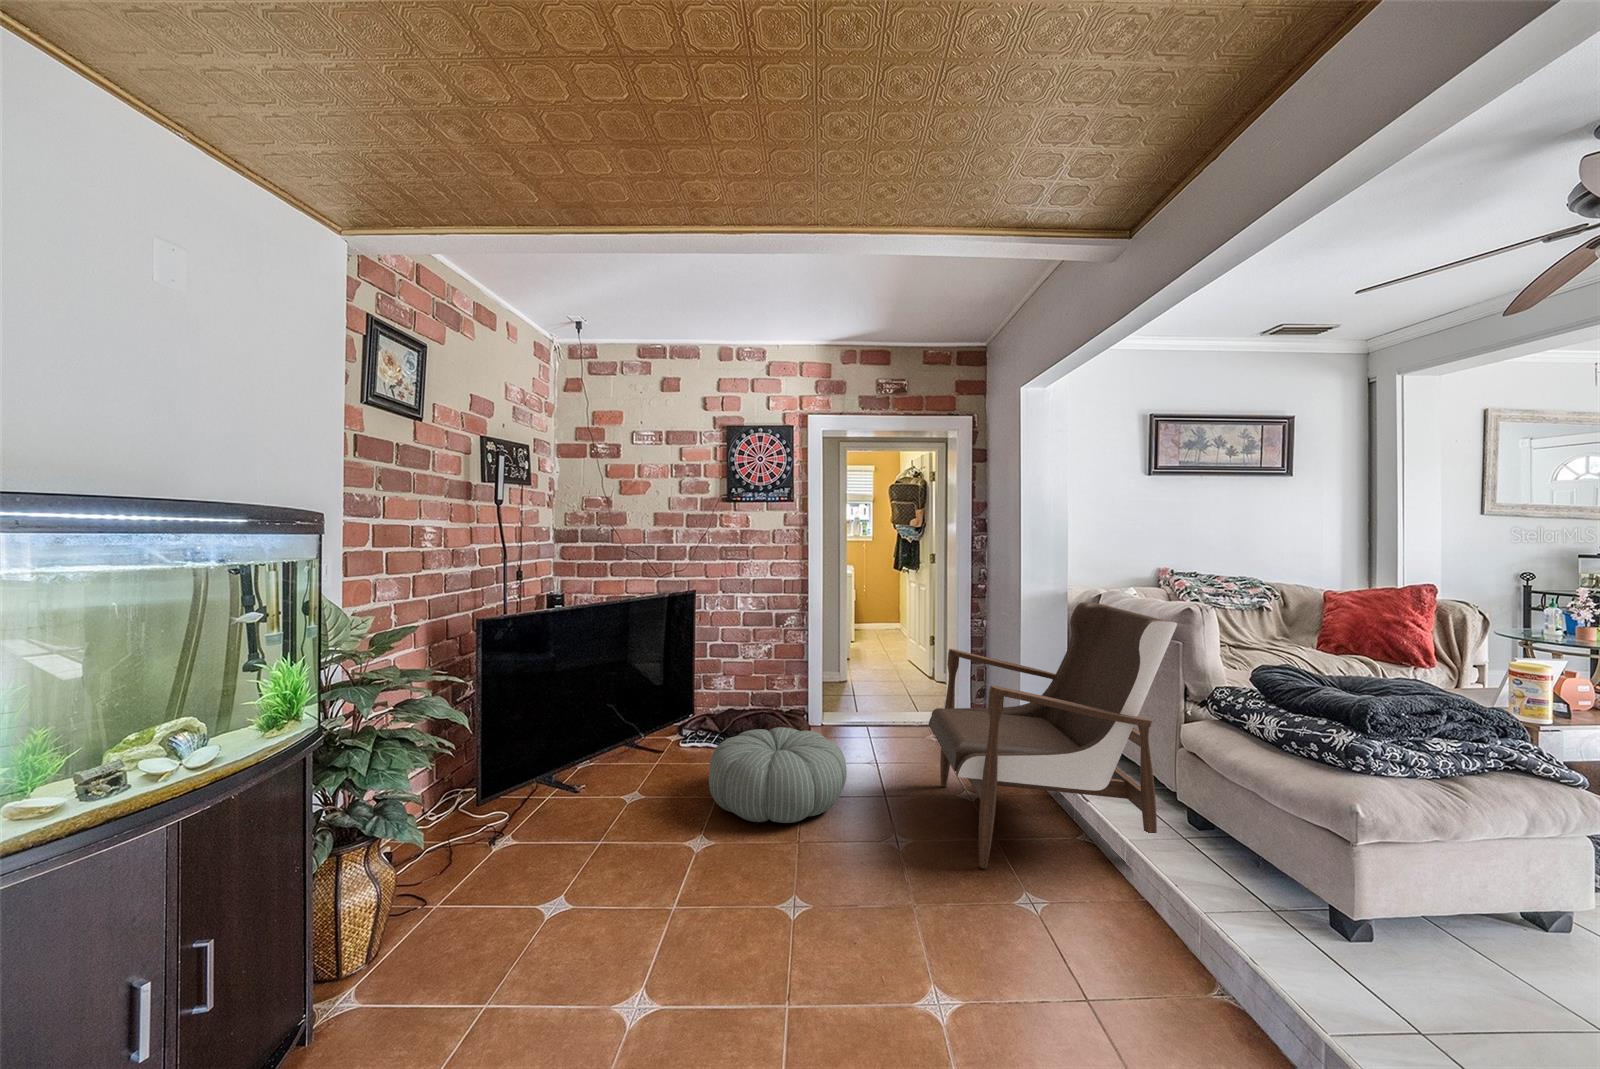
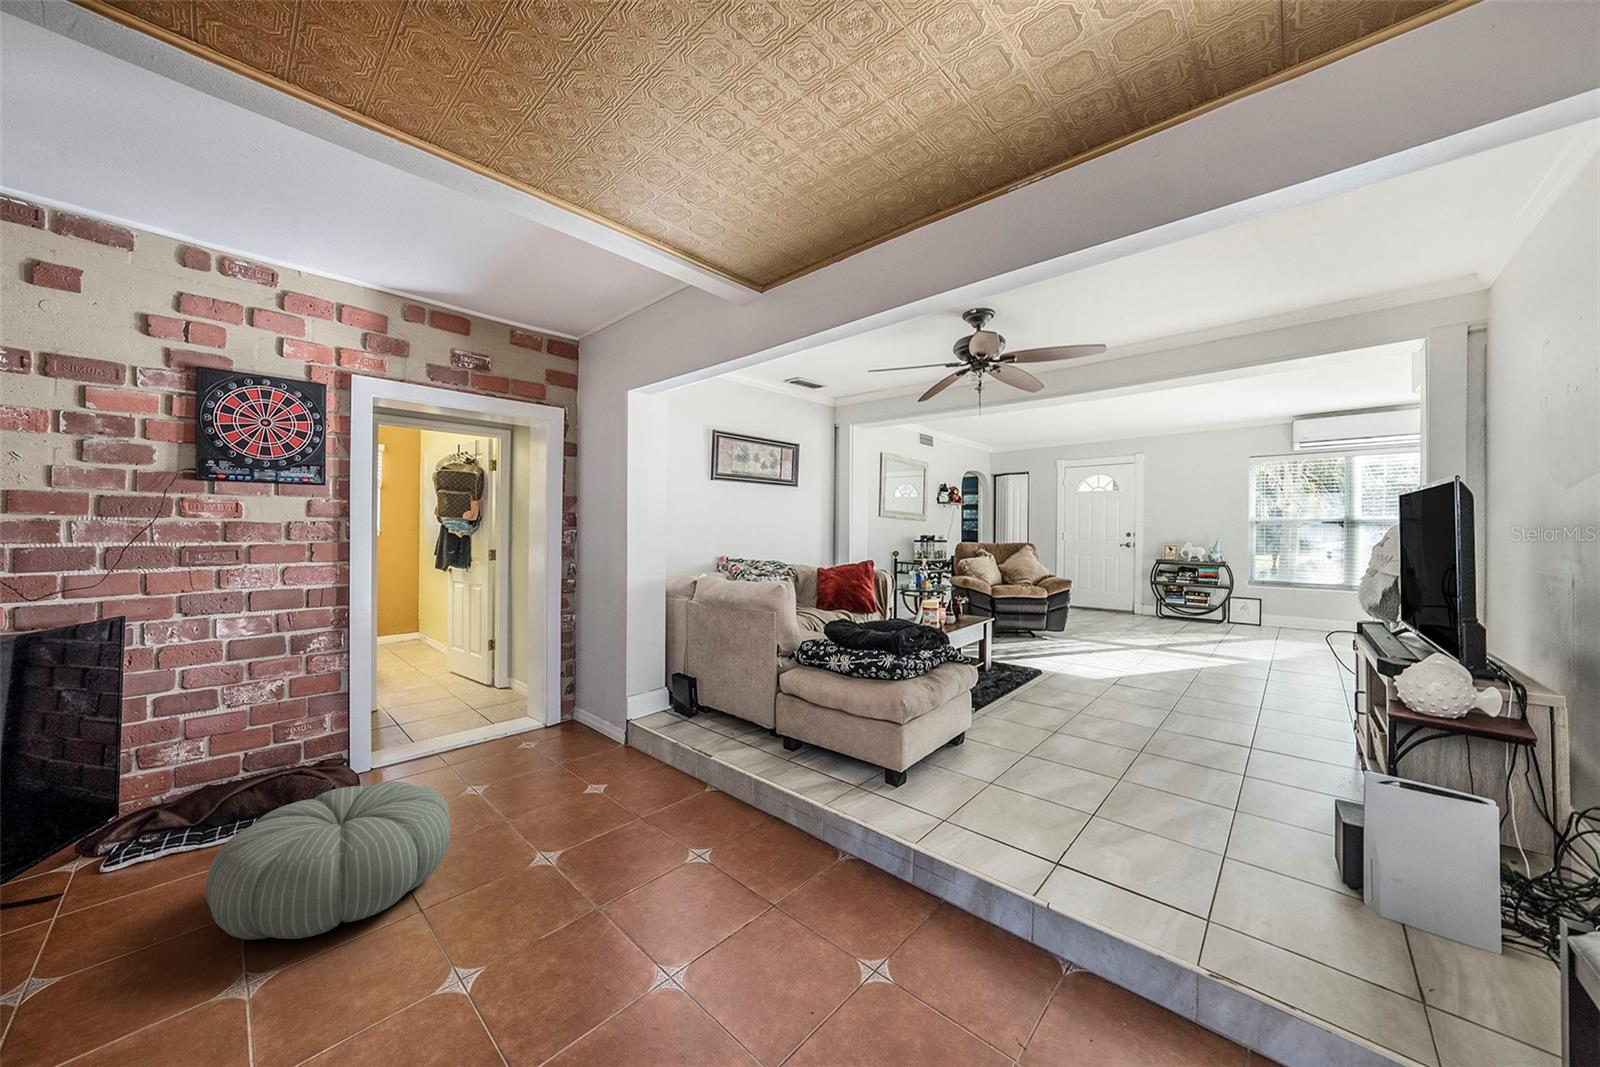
armchair: present [928,602,1177,868] -> none [546,589,779,866]

